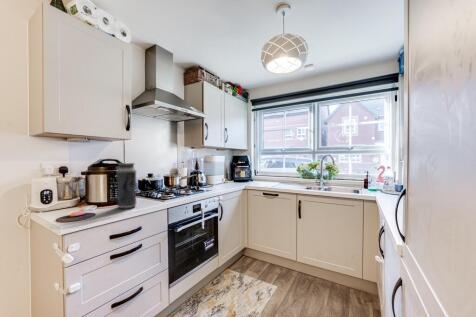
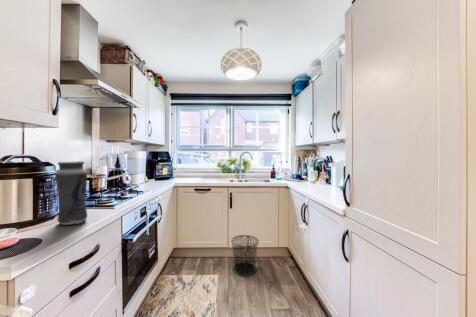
waste bin: none [294,250,328,300] -> present [232,235,259,276]

